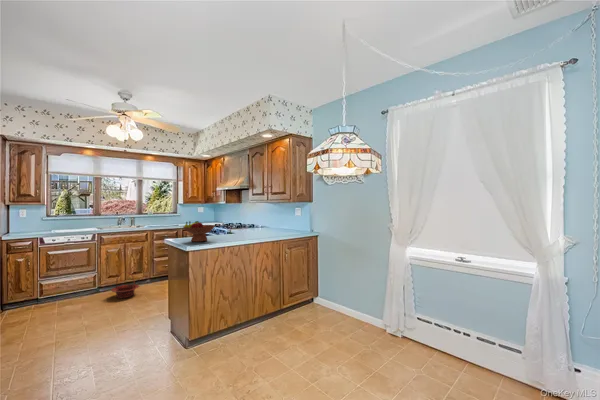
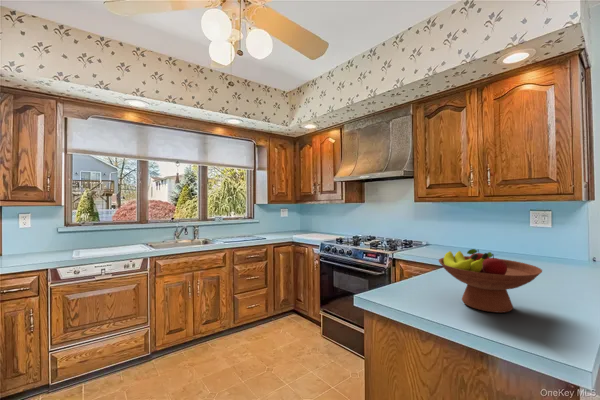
basket: present [111,273,139,298] -> none [180,329,227,382]

